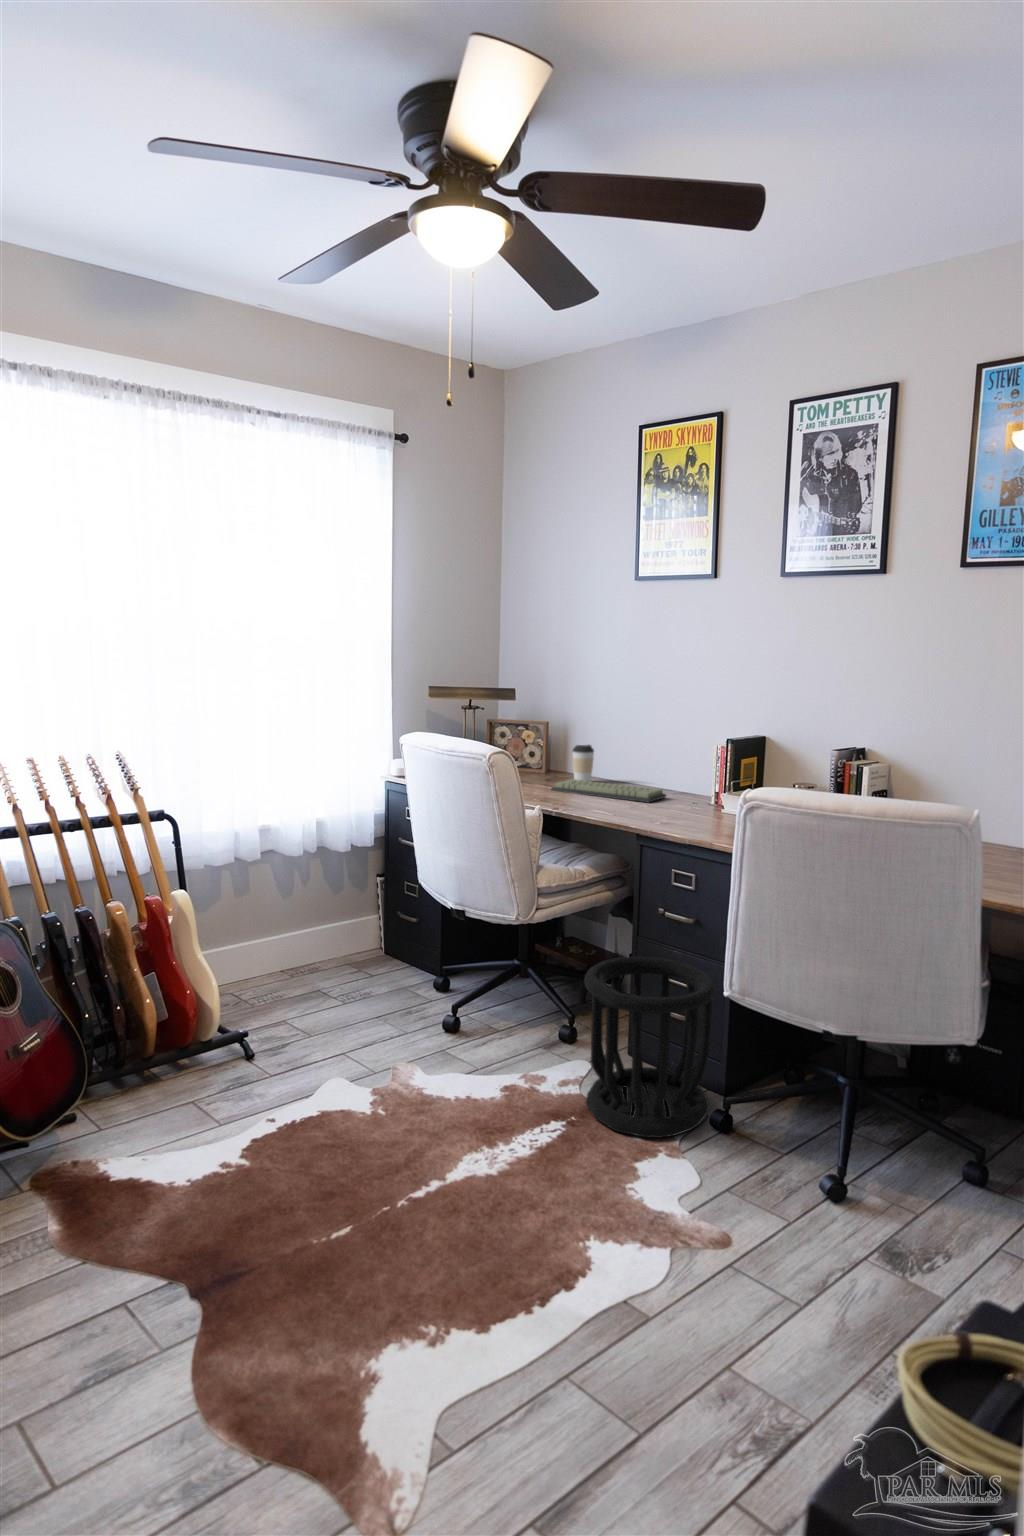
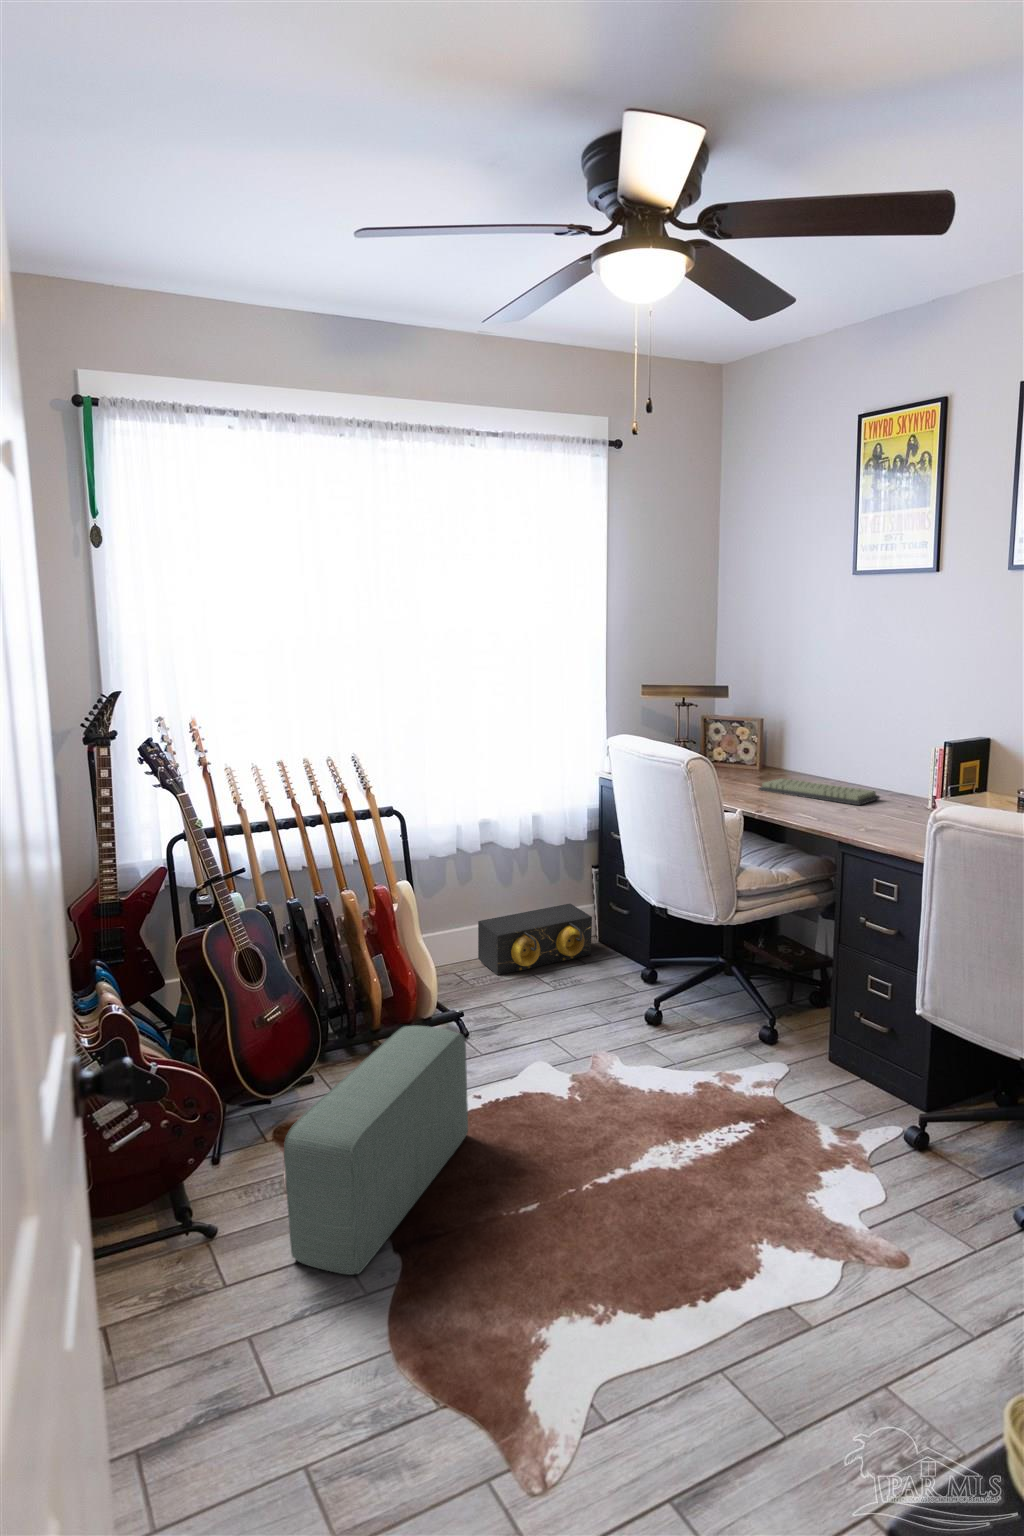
coffee cup: present [573,745,594,781] -> none [784,742,807,781]
speaker: none [257,914,380,993] -> present [478,904,592,975]
wastebasket: present [584,957,715,1138] -> none [775,965,912,1150]
pouf: none [57,1045,265,1334] -> present [284,1026,468,1275]

